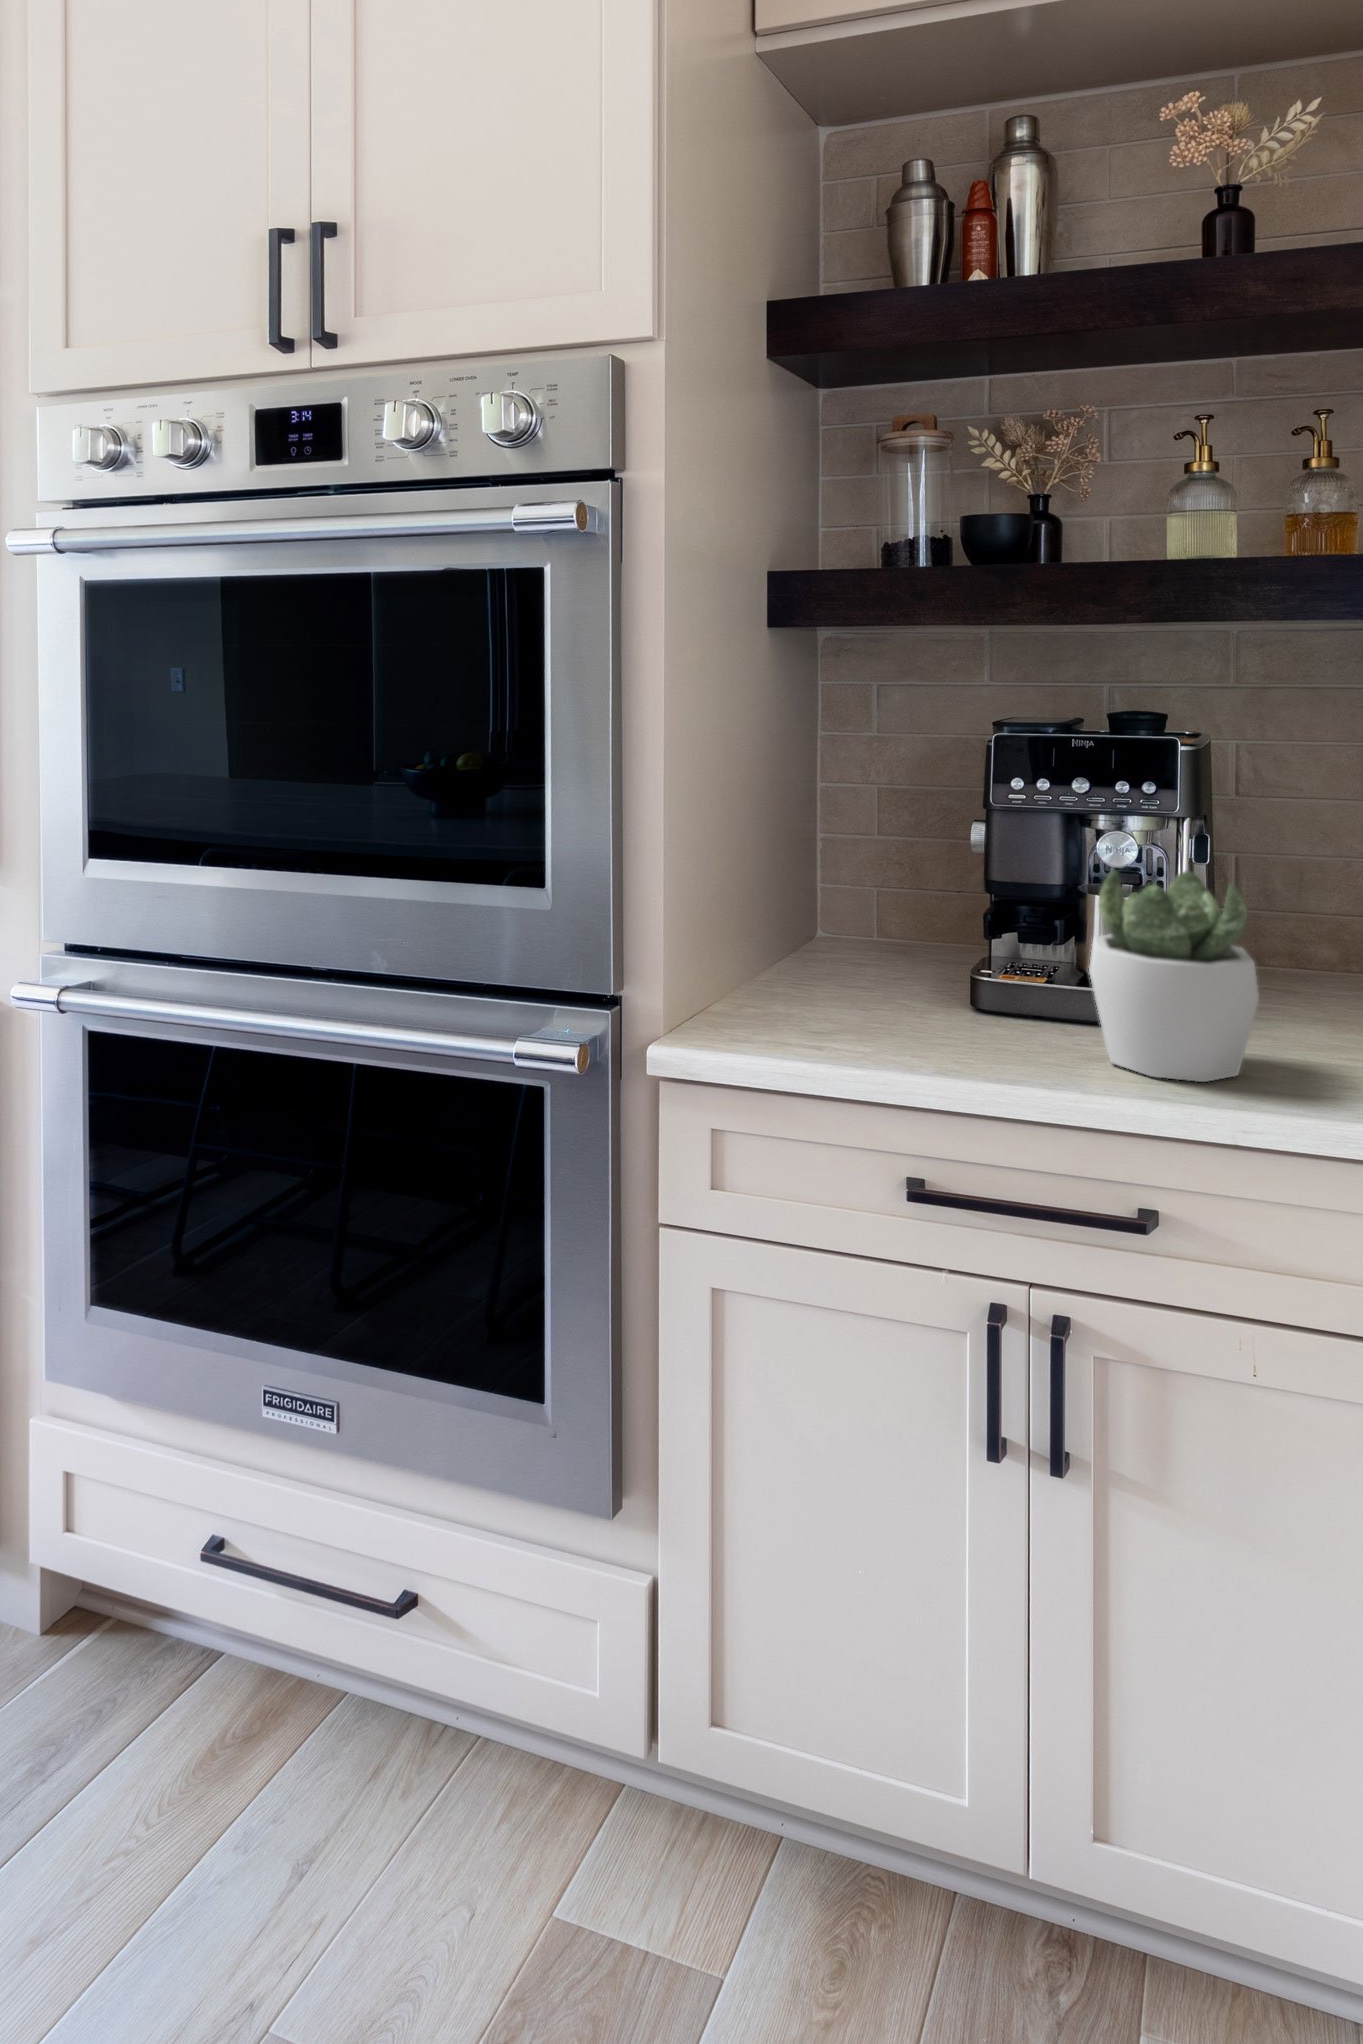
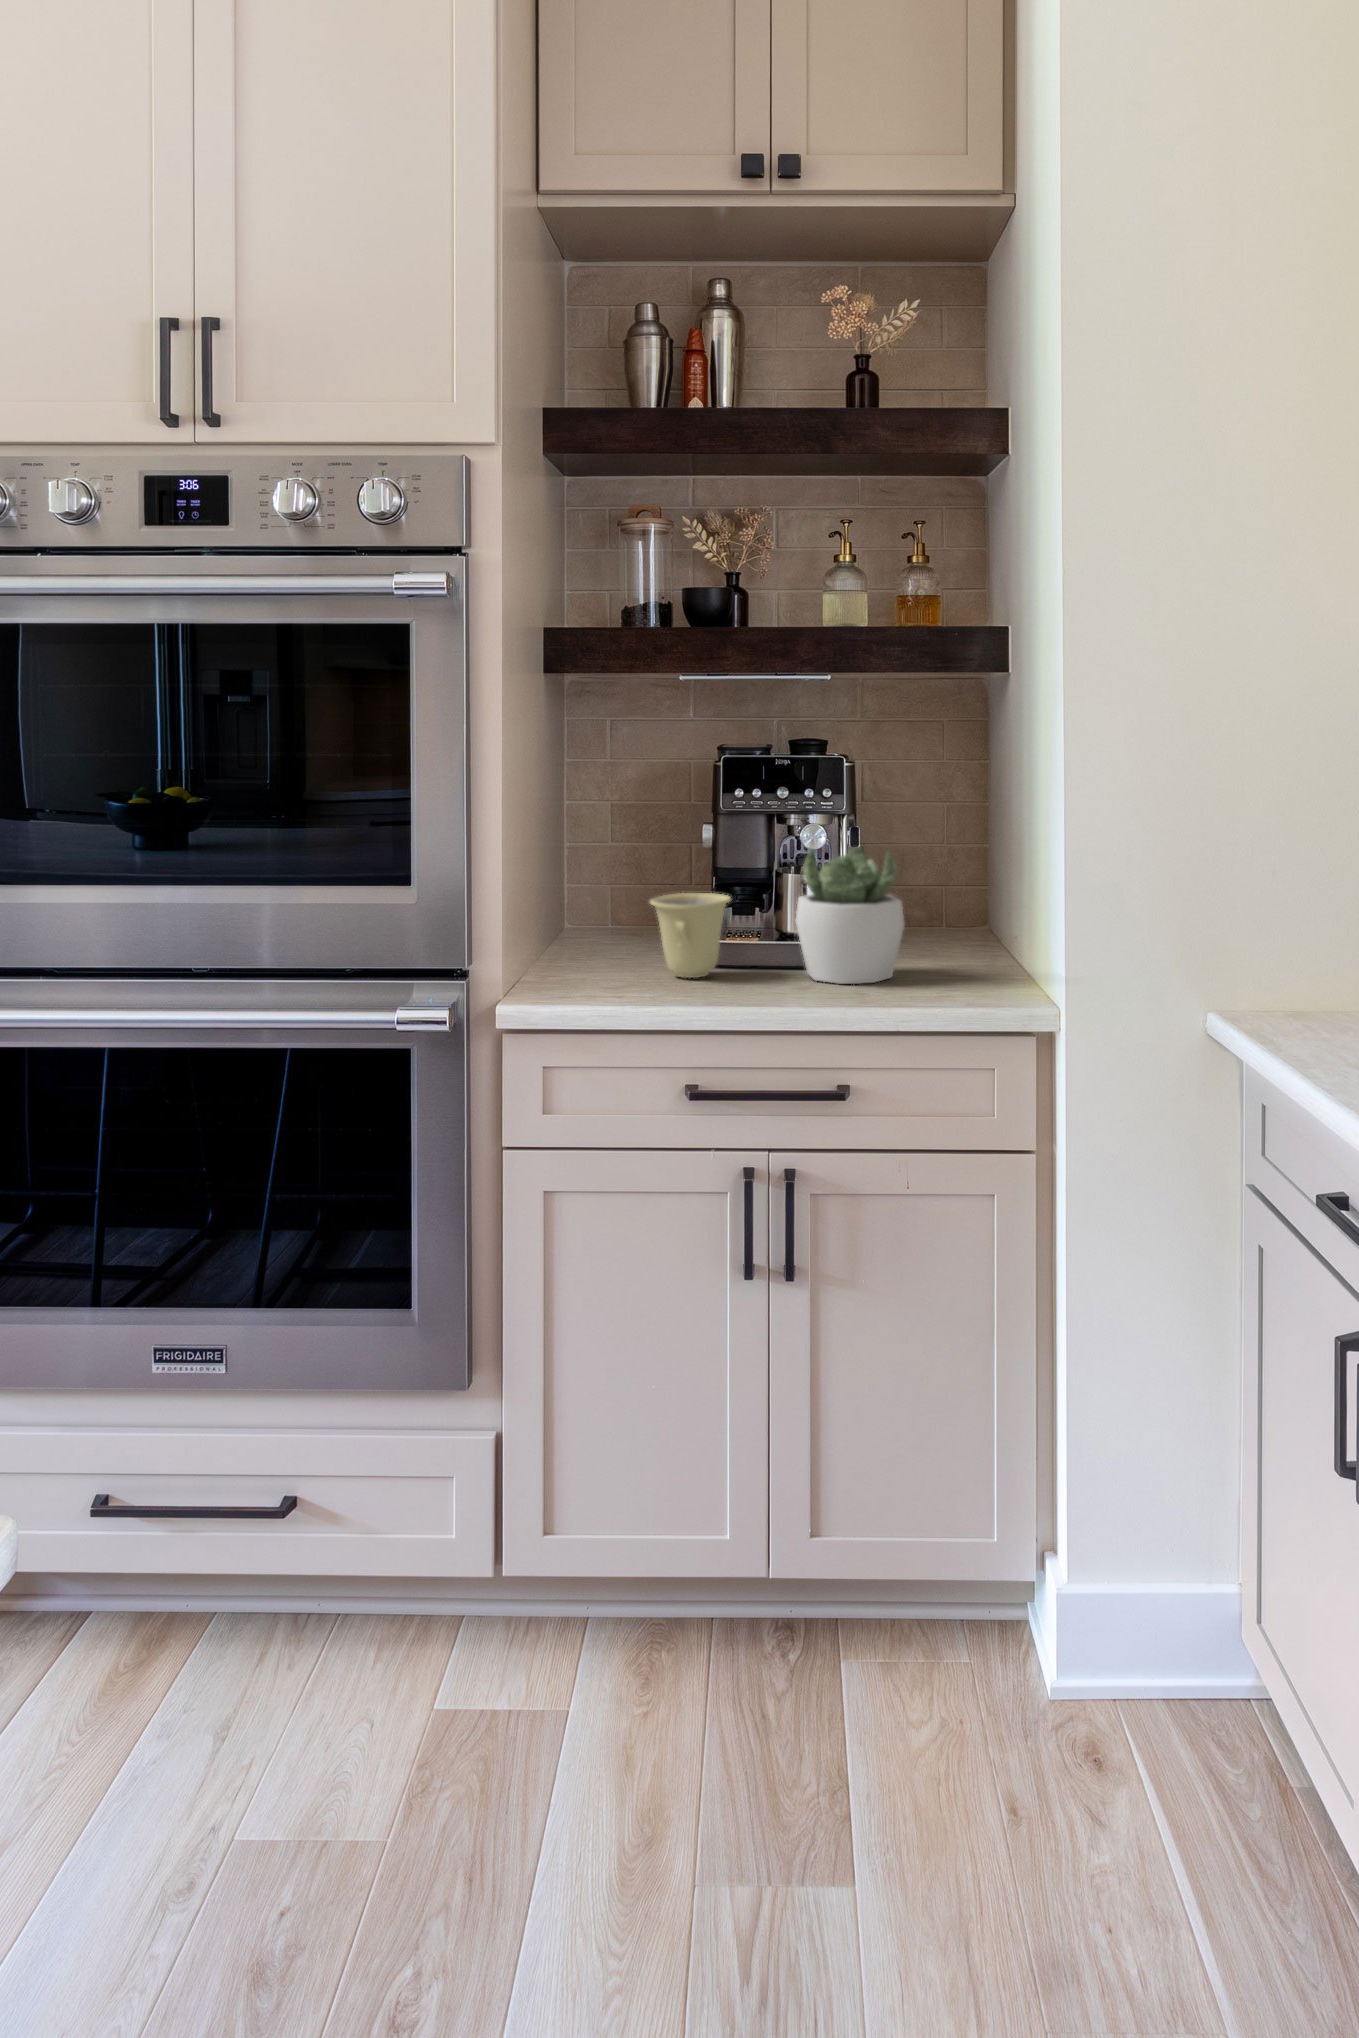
cup: none [880,912,996,1034] -> present [650,893,731,978]

